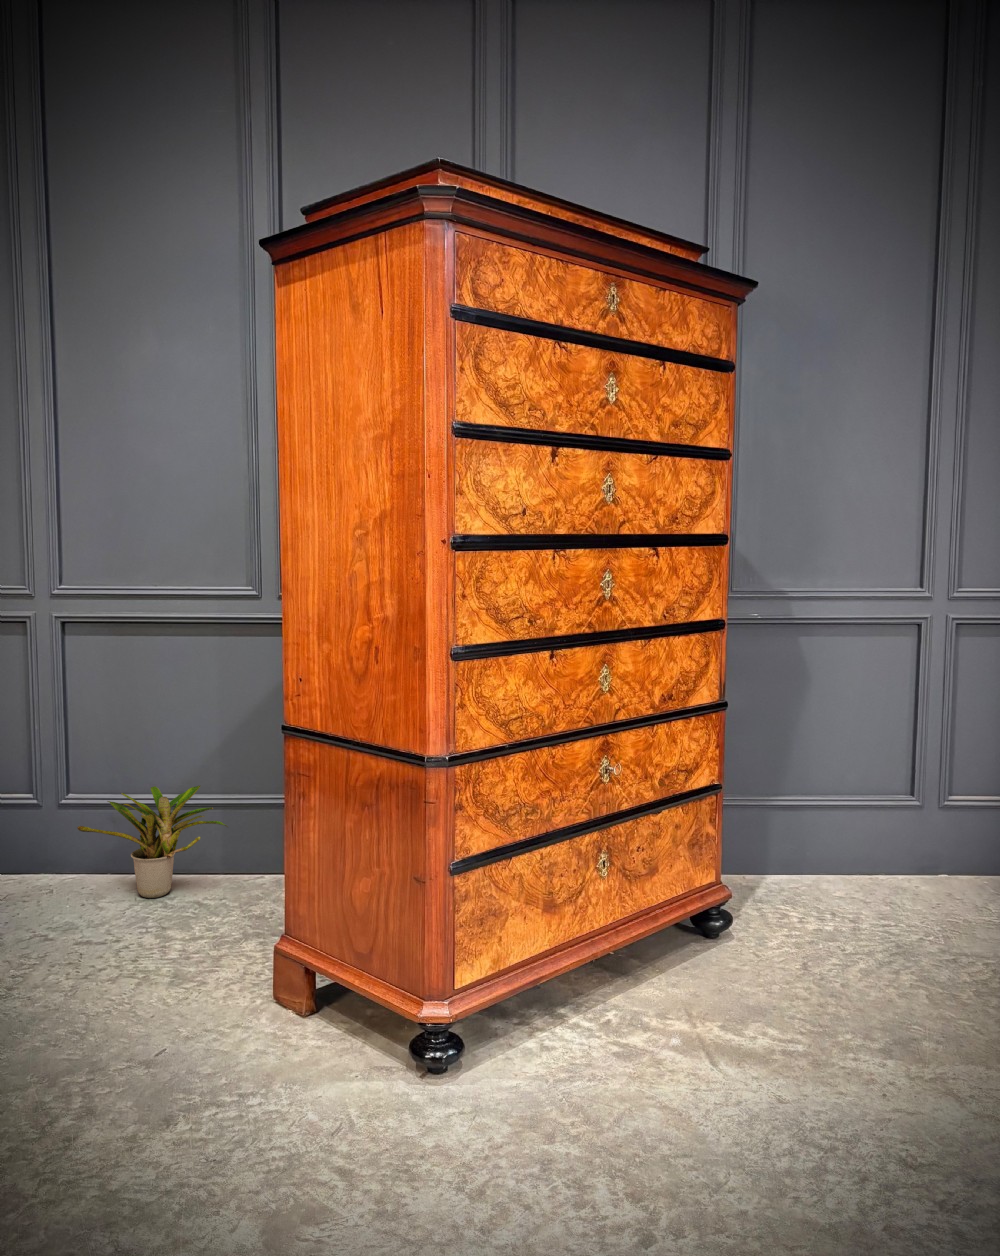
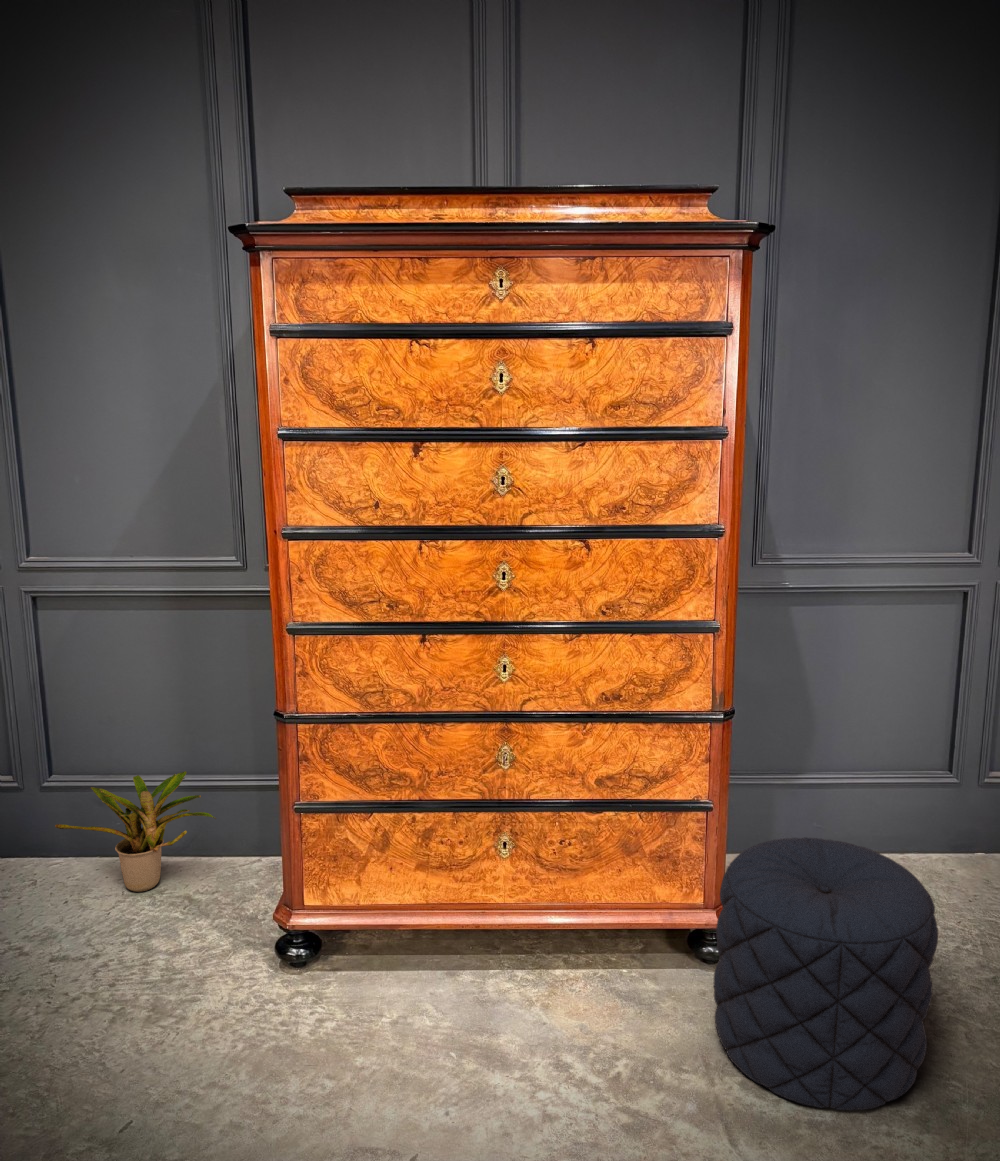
pouf: none [696,817,891,1041] -> present [714,837,938,1110]

